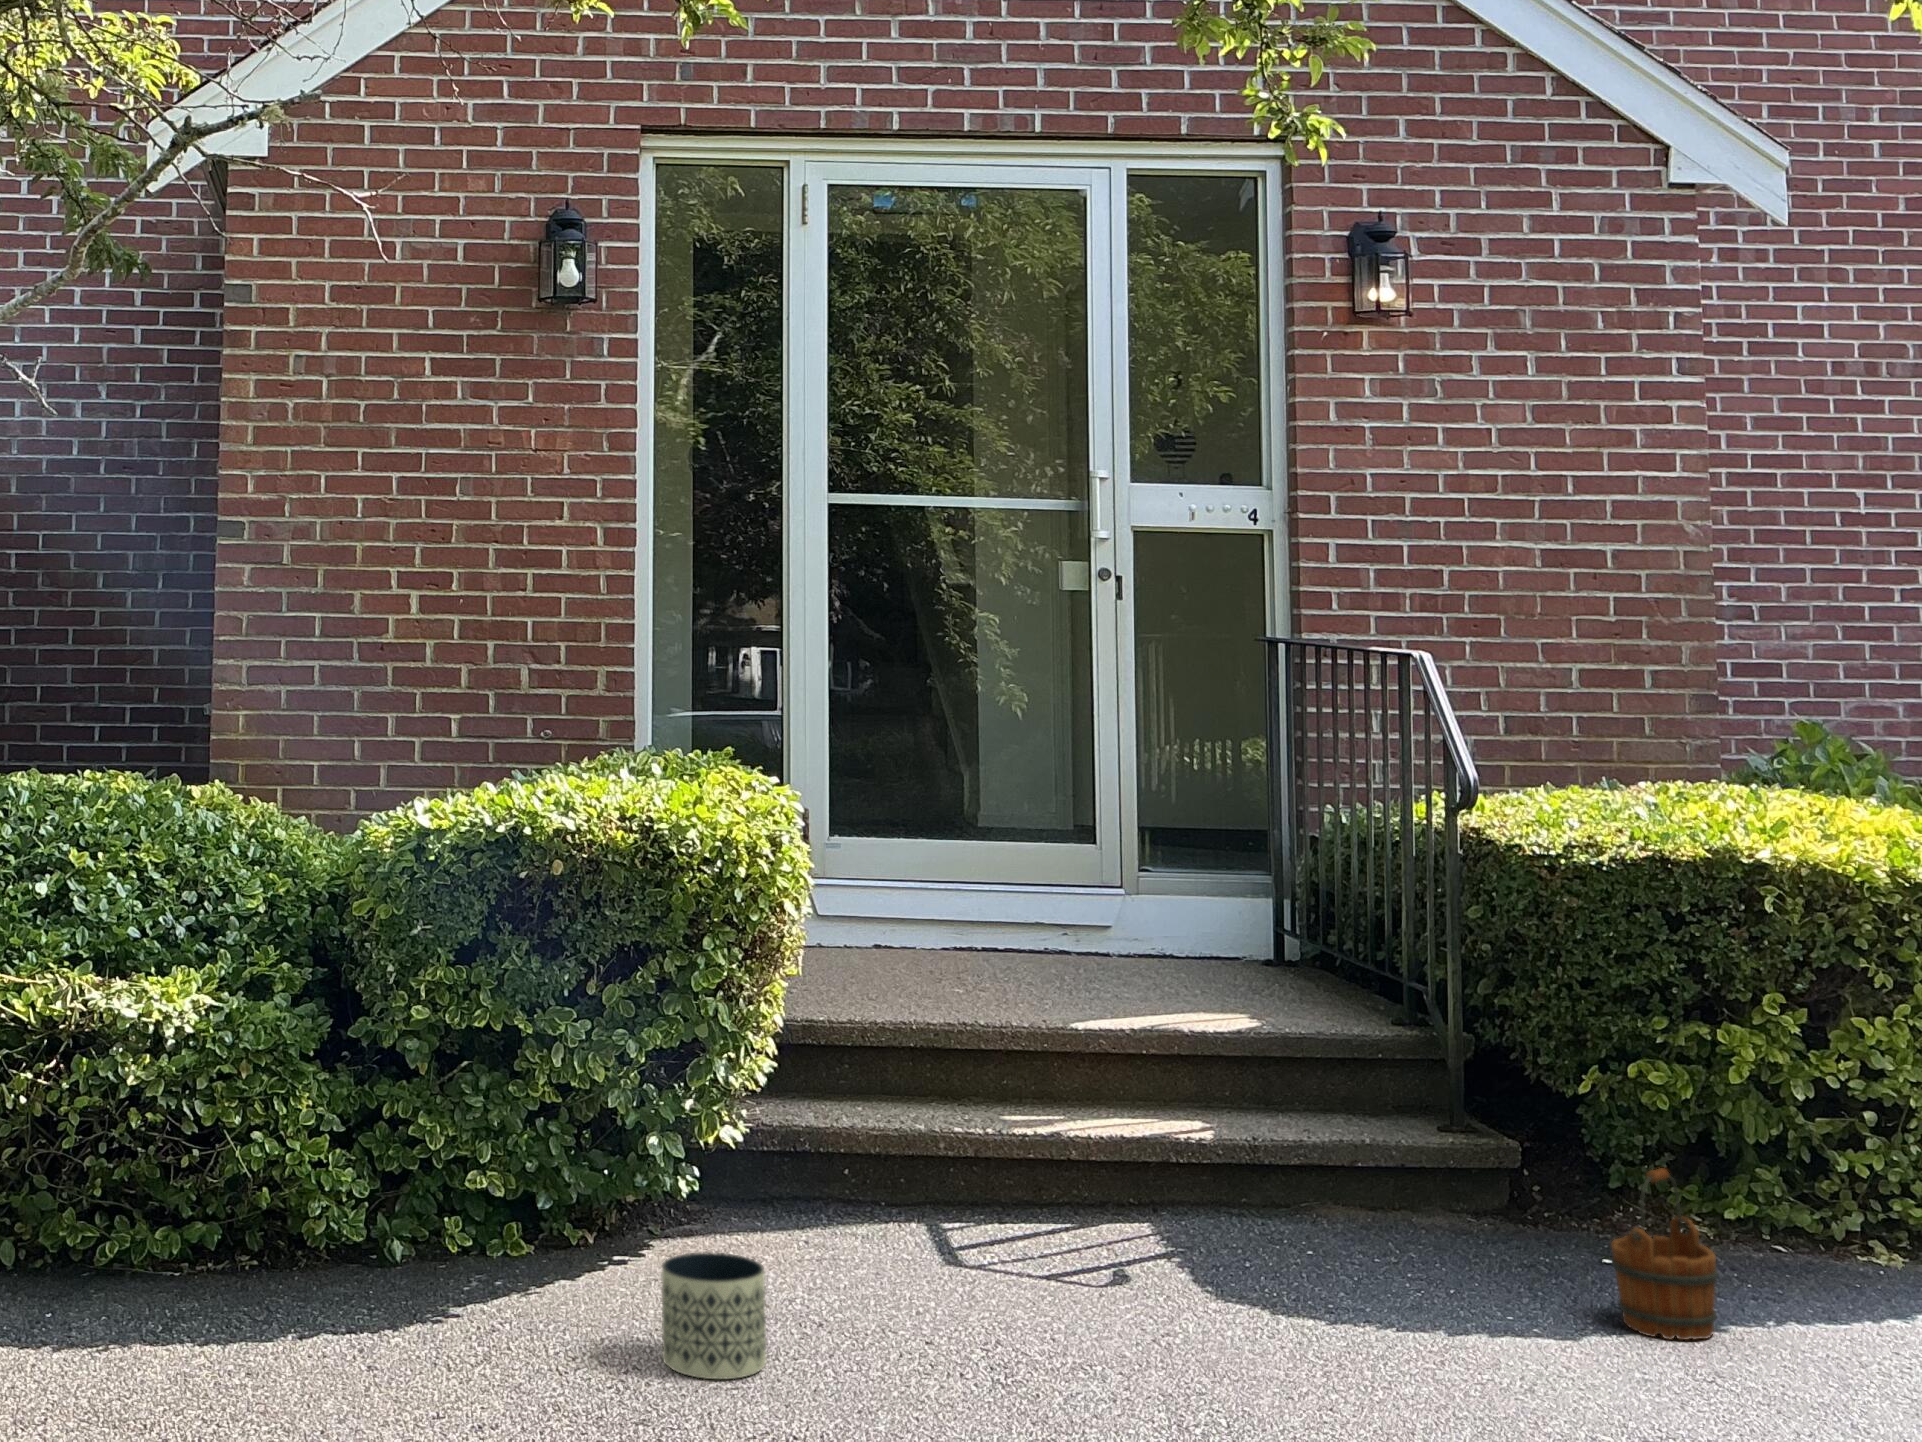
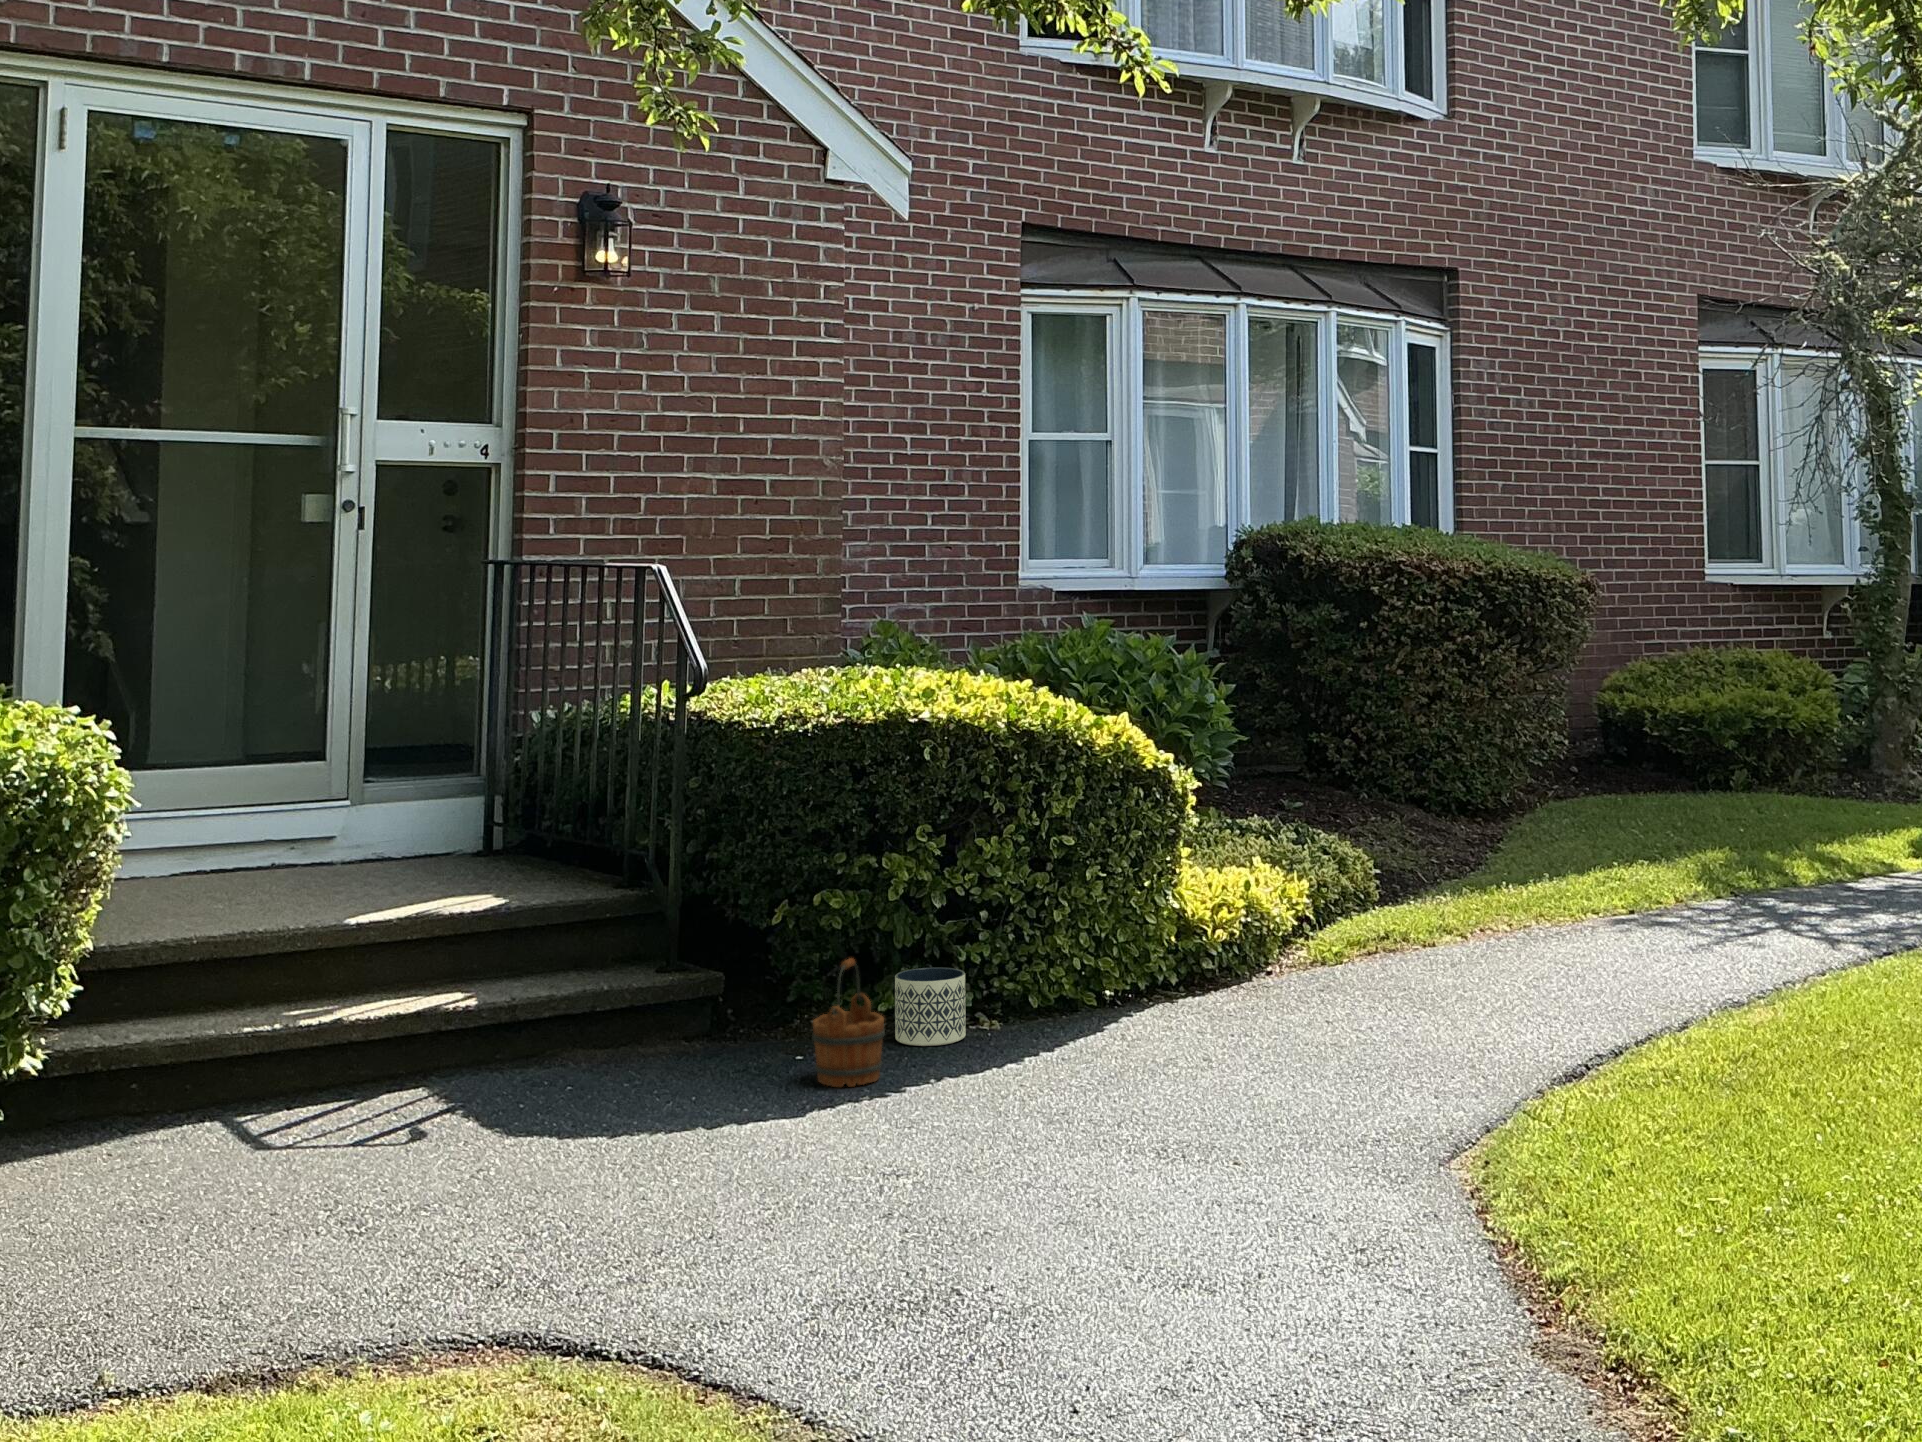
planter: present [662,1252,766,1379] -> present [895,968,966,1046]

